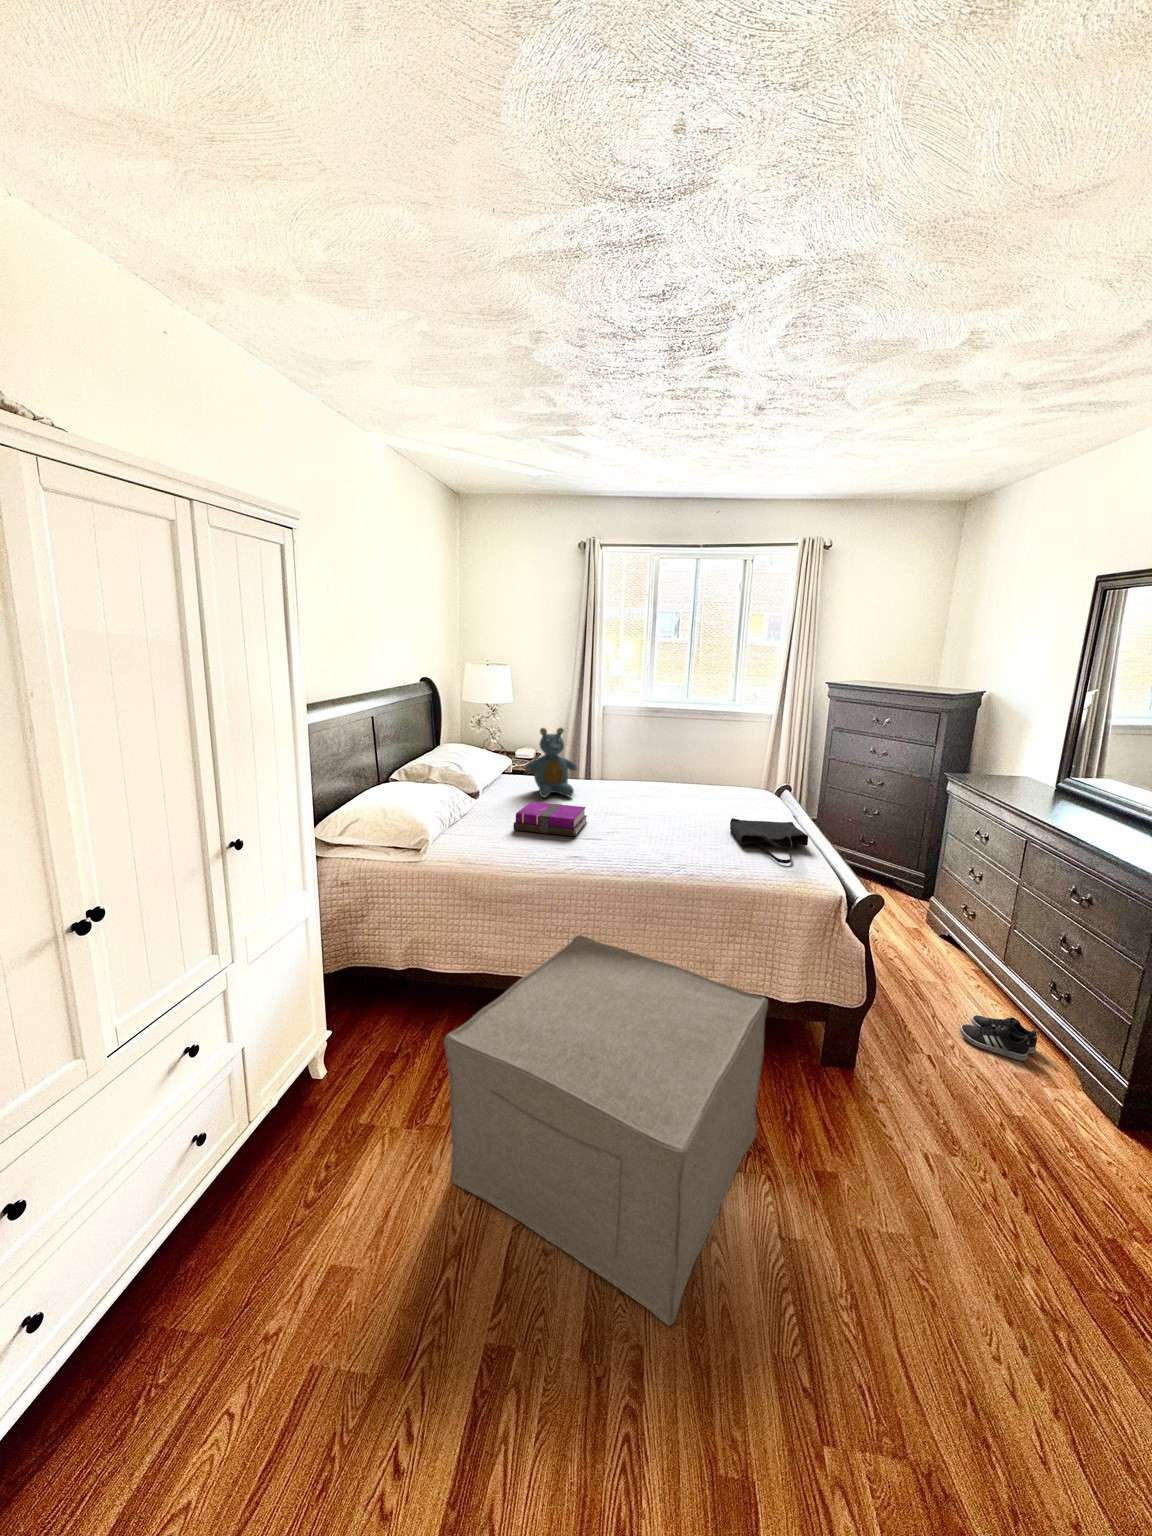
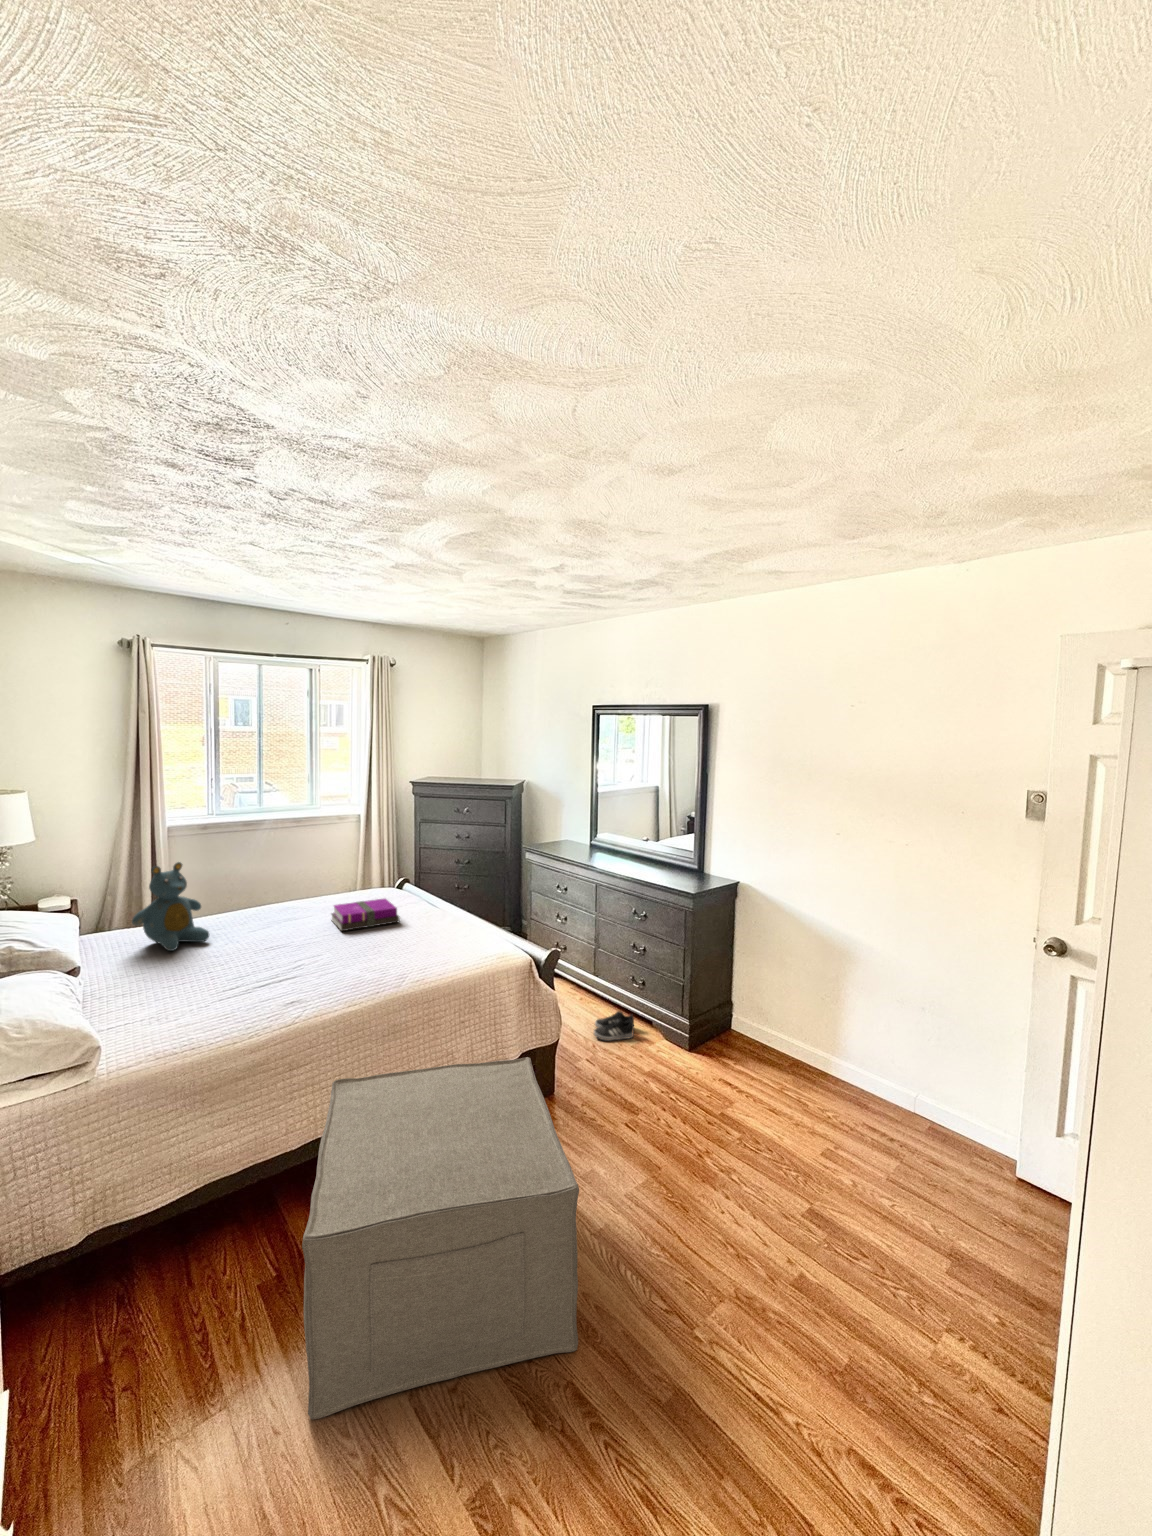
notebook: present [513,802,587,836] -> present [332,899,400,931]
tote bag: present [730,818,808,863] -> none [407,910,480,947]

